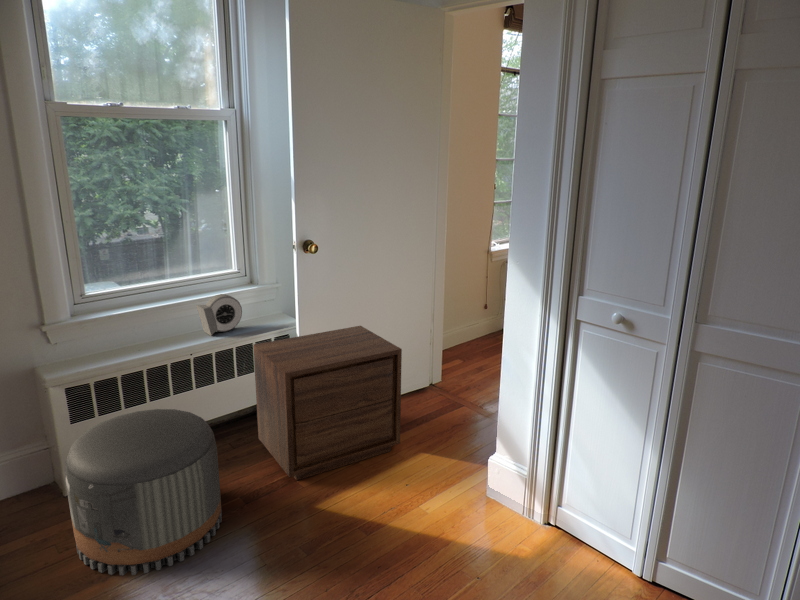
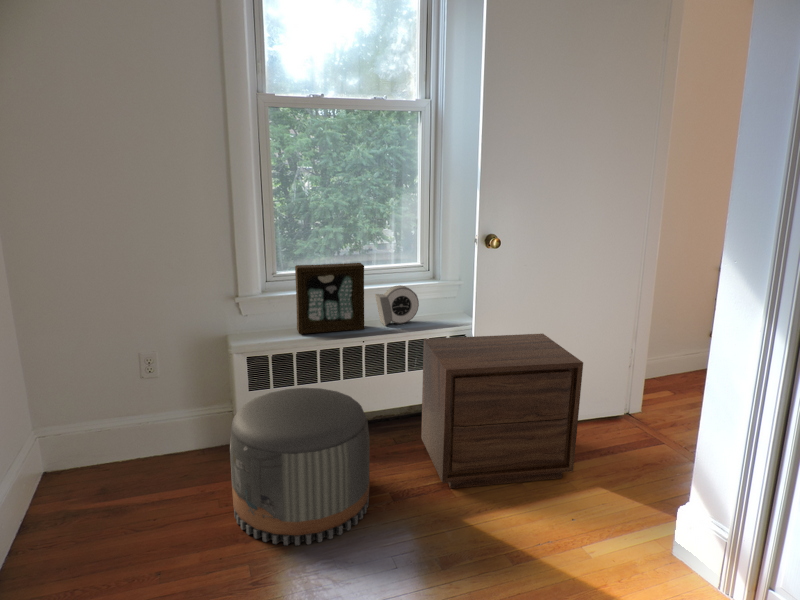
picture frame: none [109,276,190,356] -> present [295,263,364,334]

